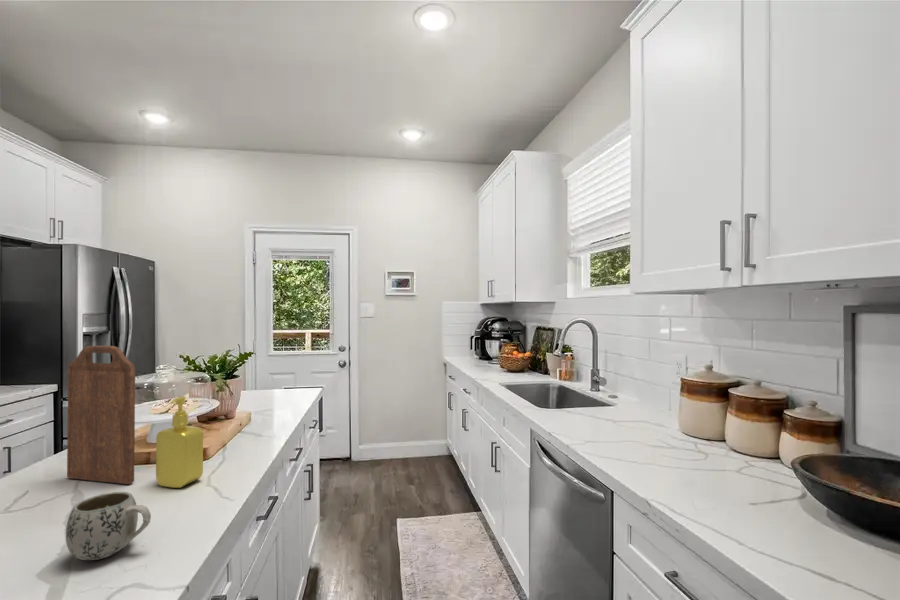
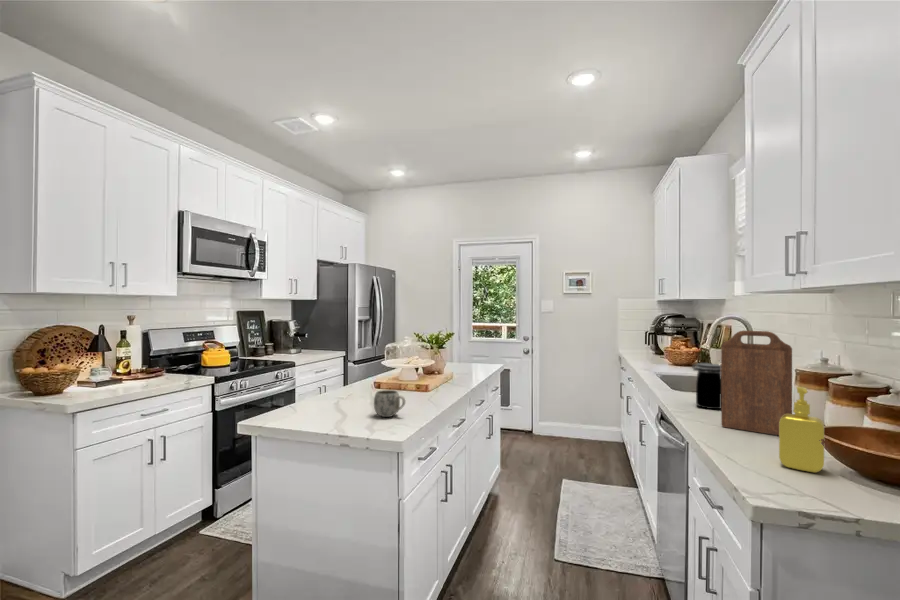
cutting board: present [67,346,135,484] -> present [721,330,792,435]
jar: none [579,378,619,435] -> present [693,363,722,409]
soap dispenser: present [156,396,203,488] -> present [779,387,824,473]

